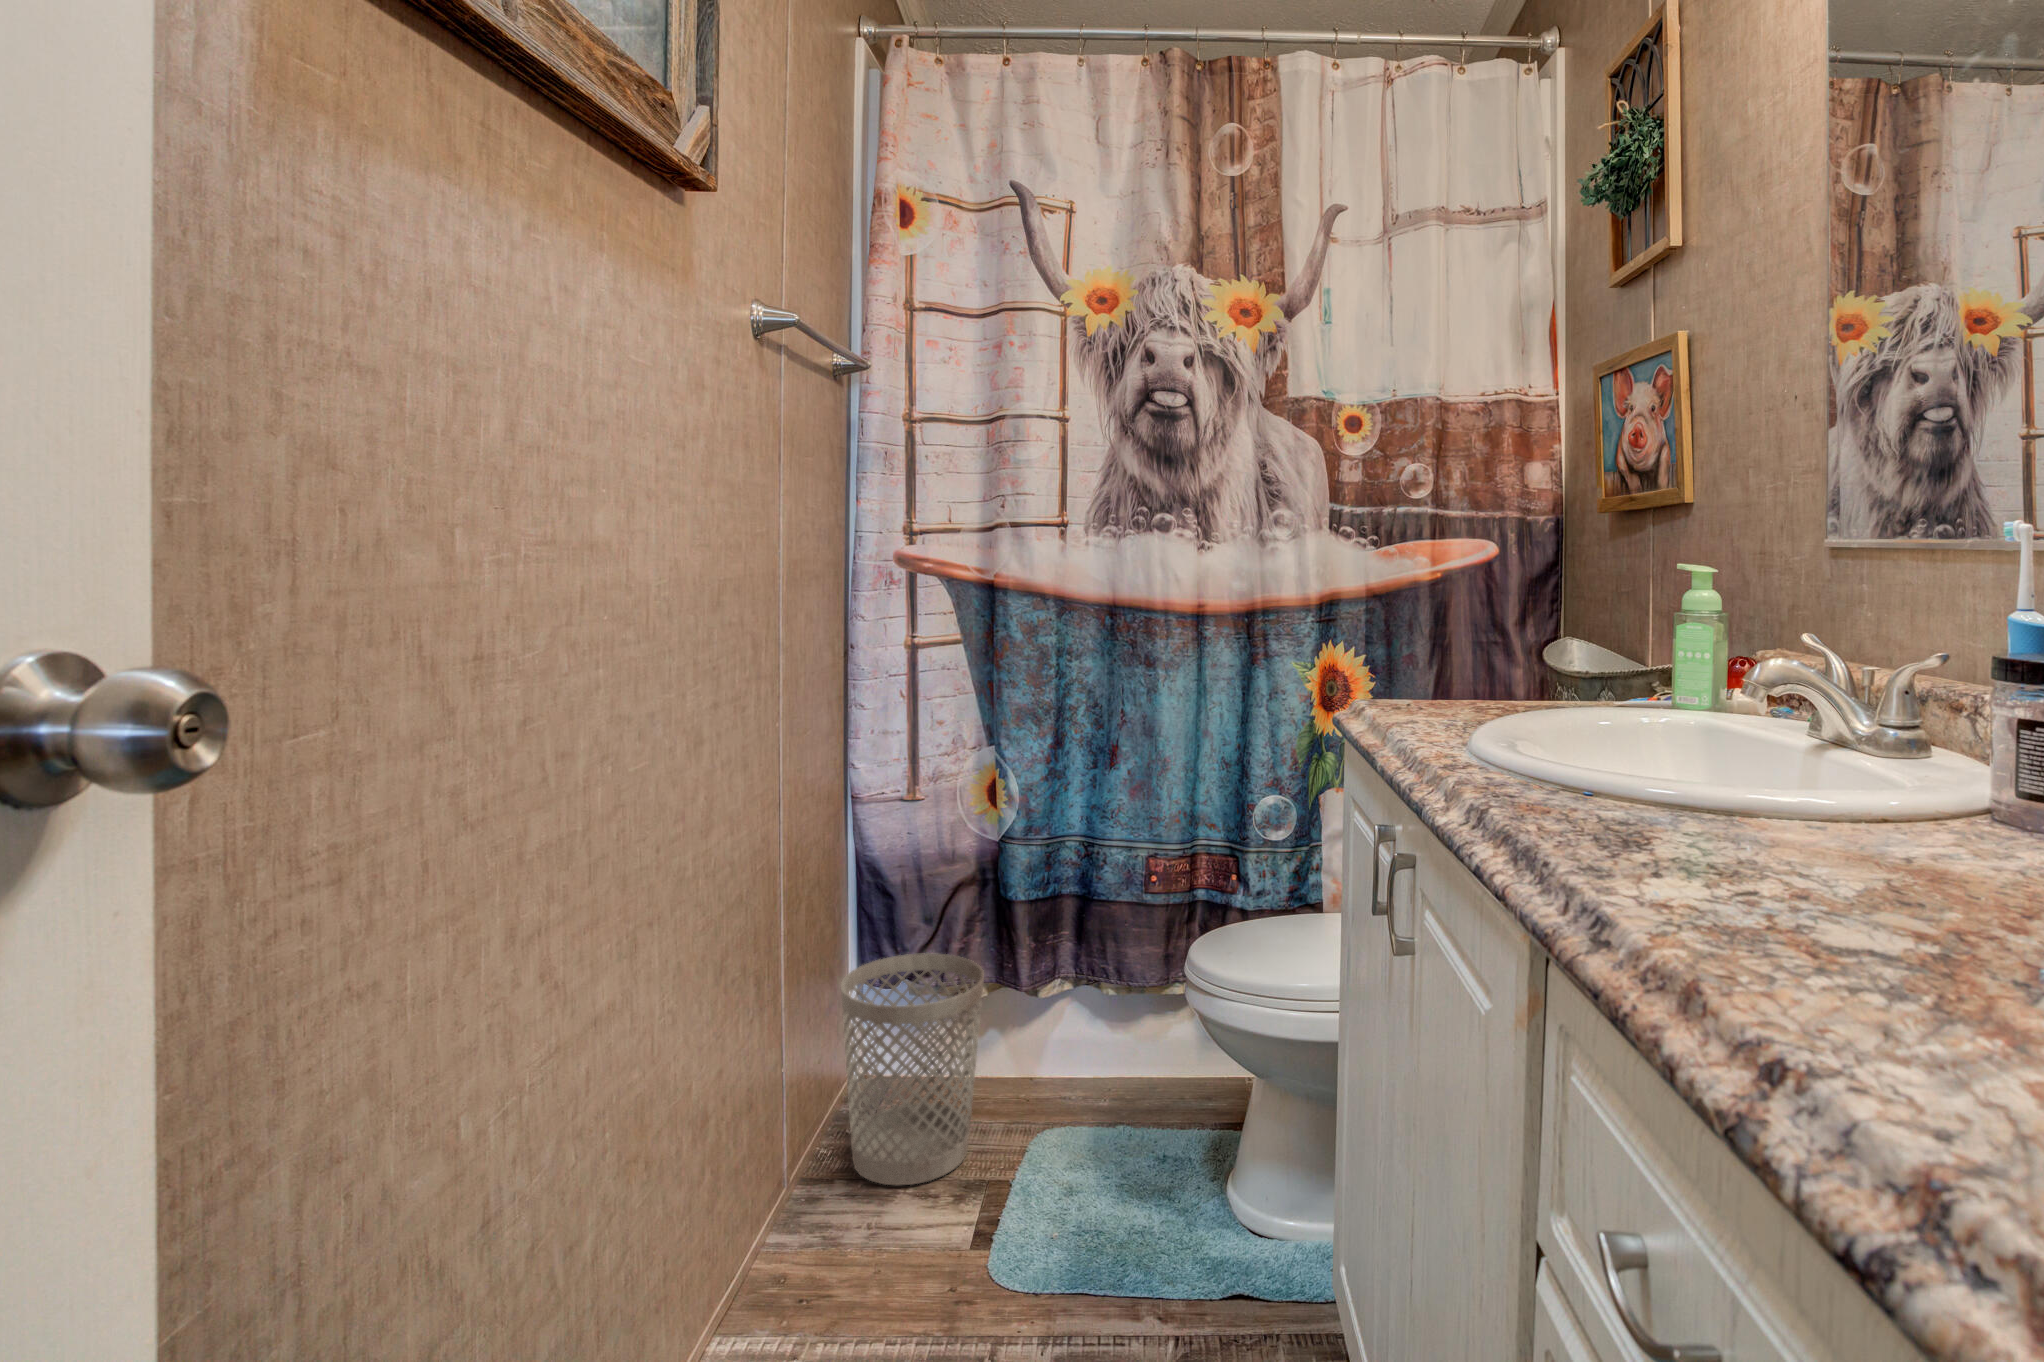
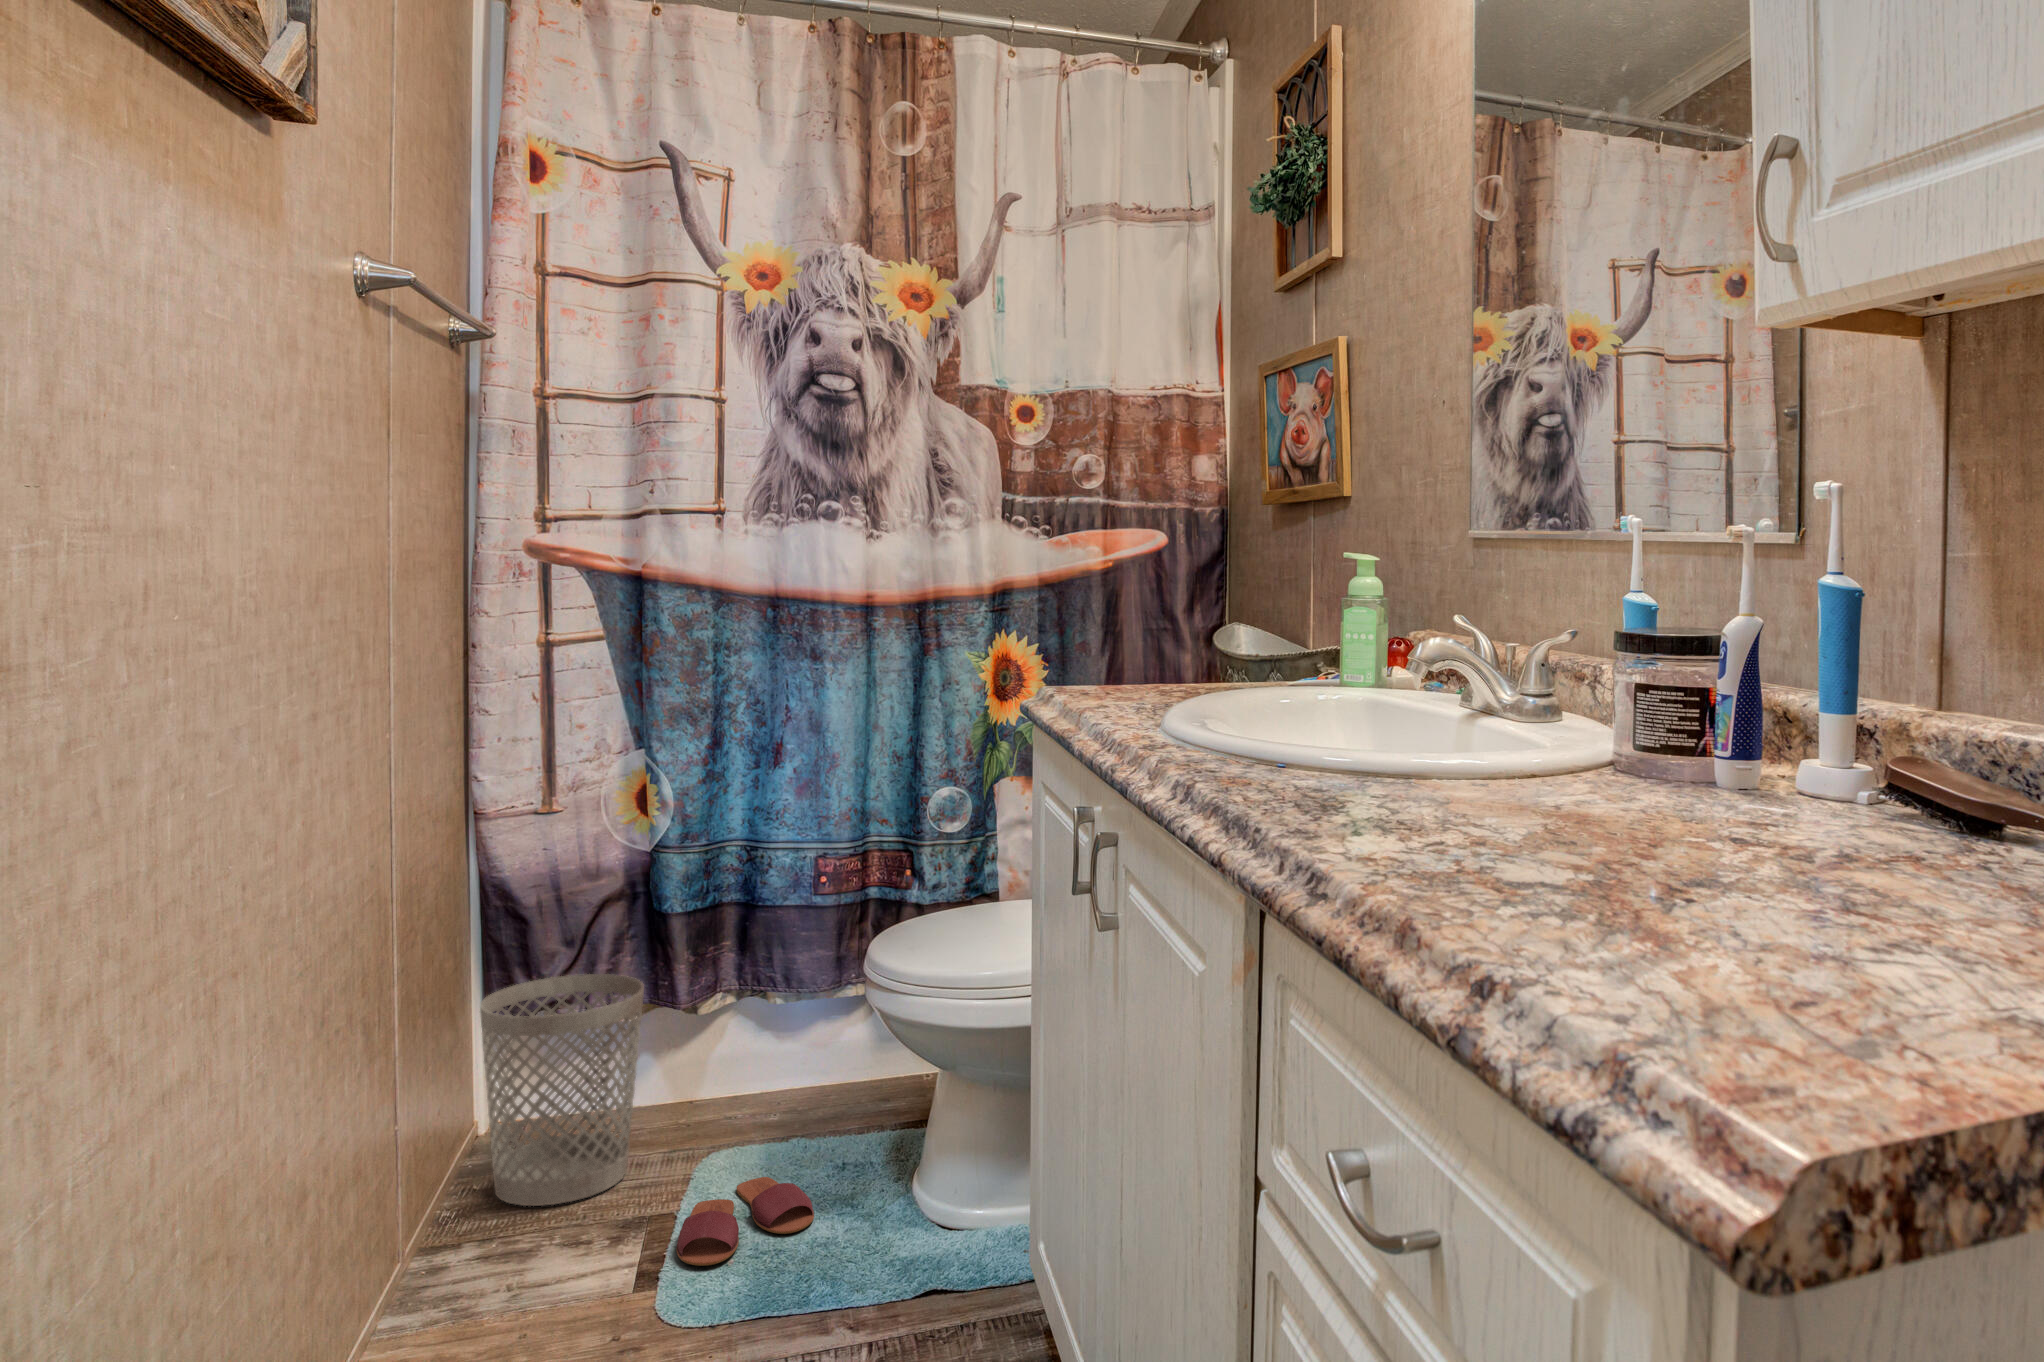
slippers: none [989,1188,1127,1307] -> present [677,1177,814,1266]

